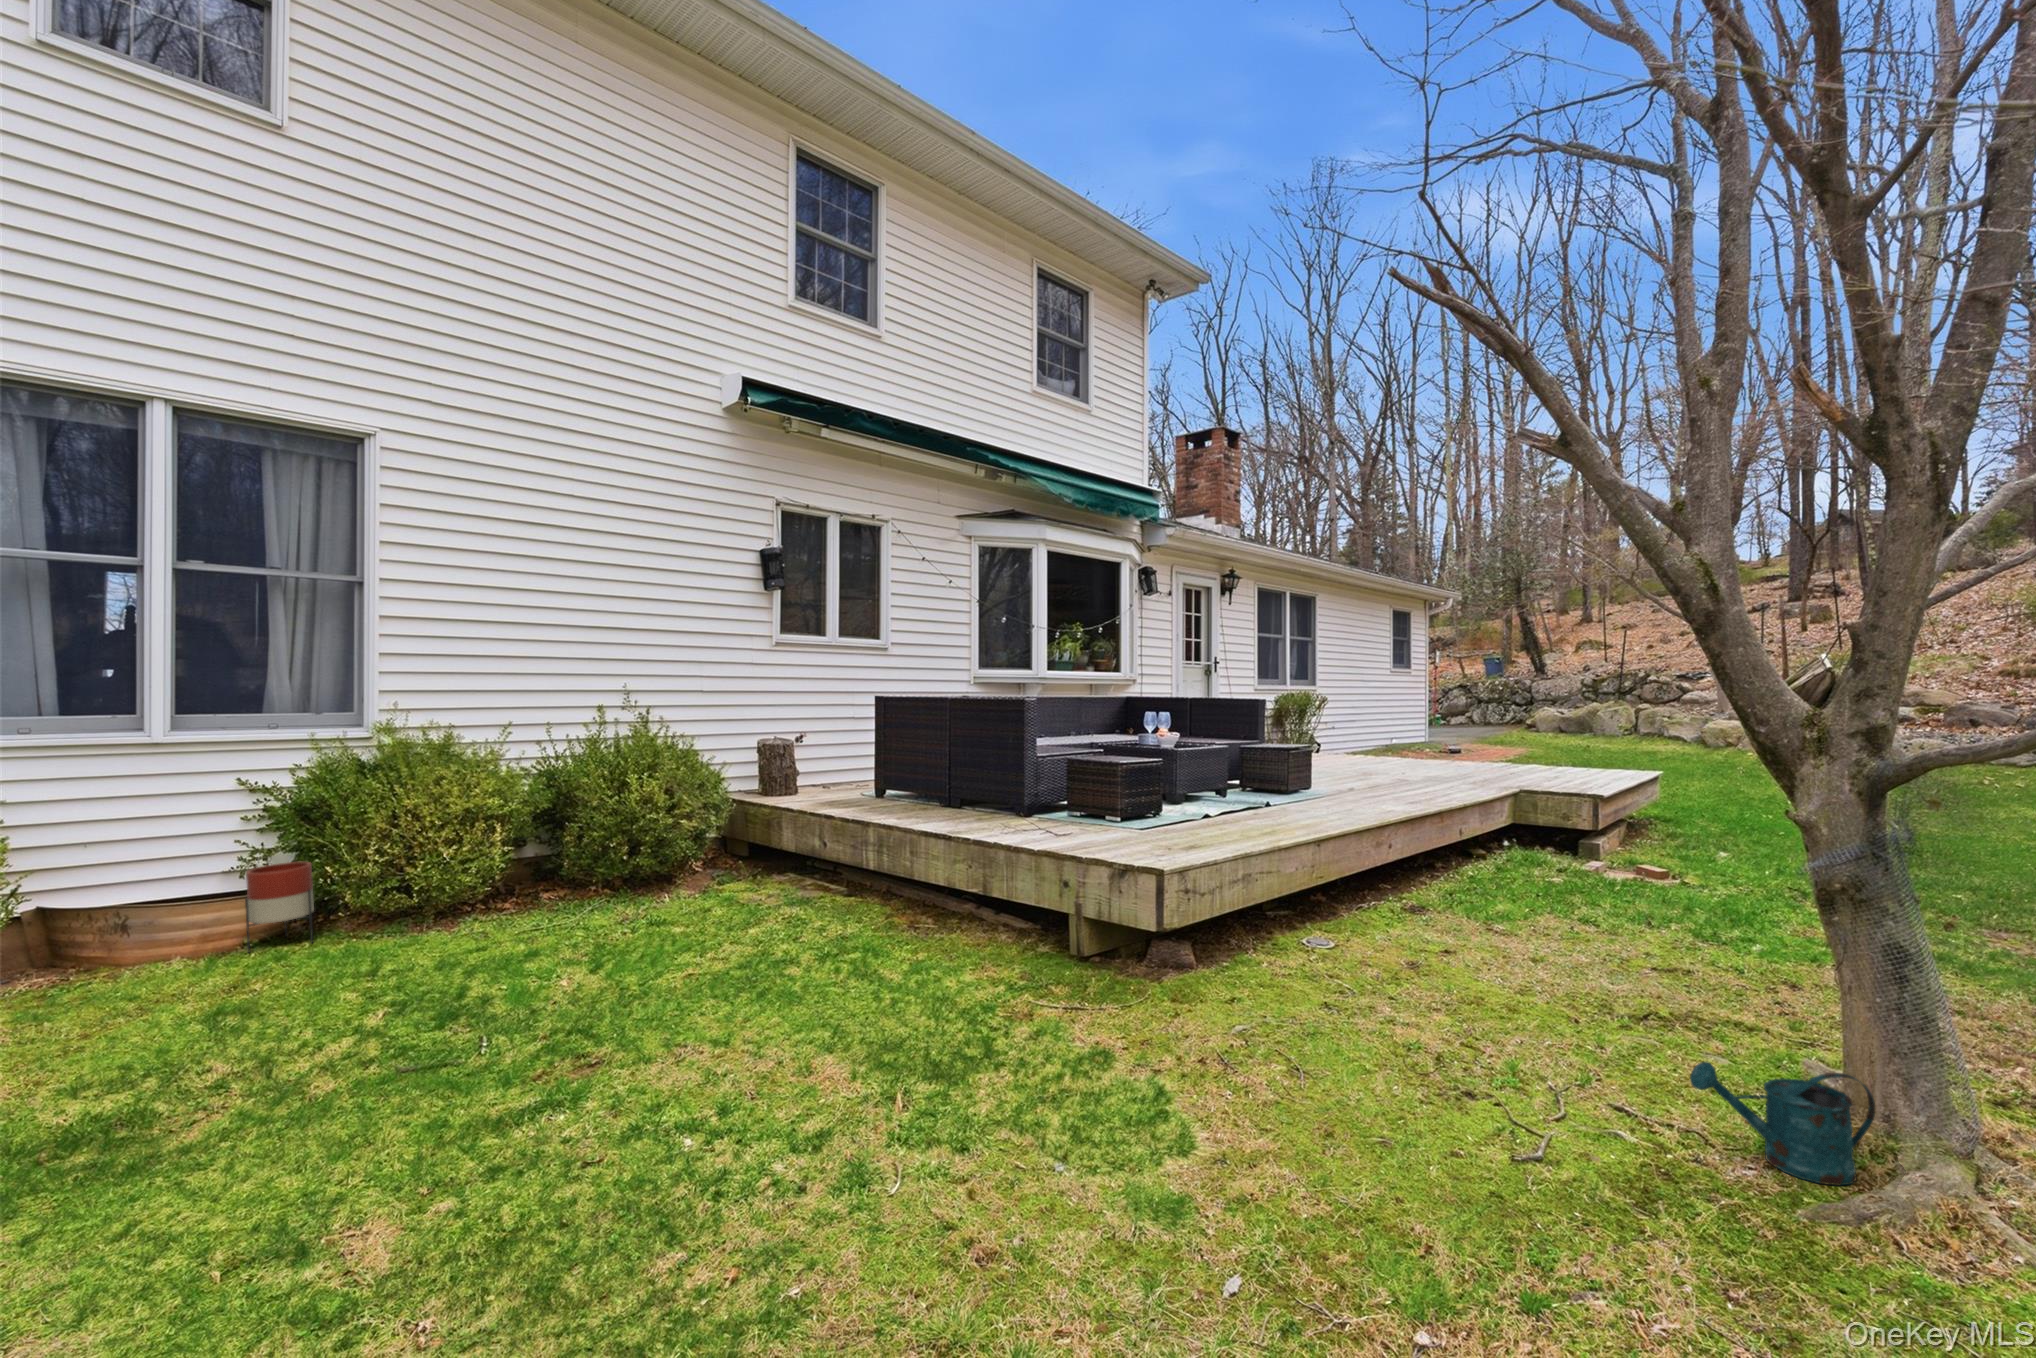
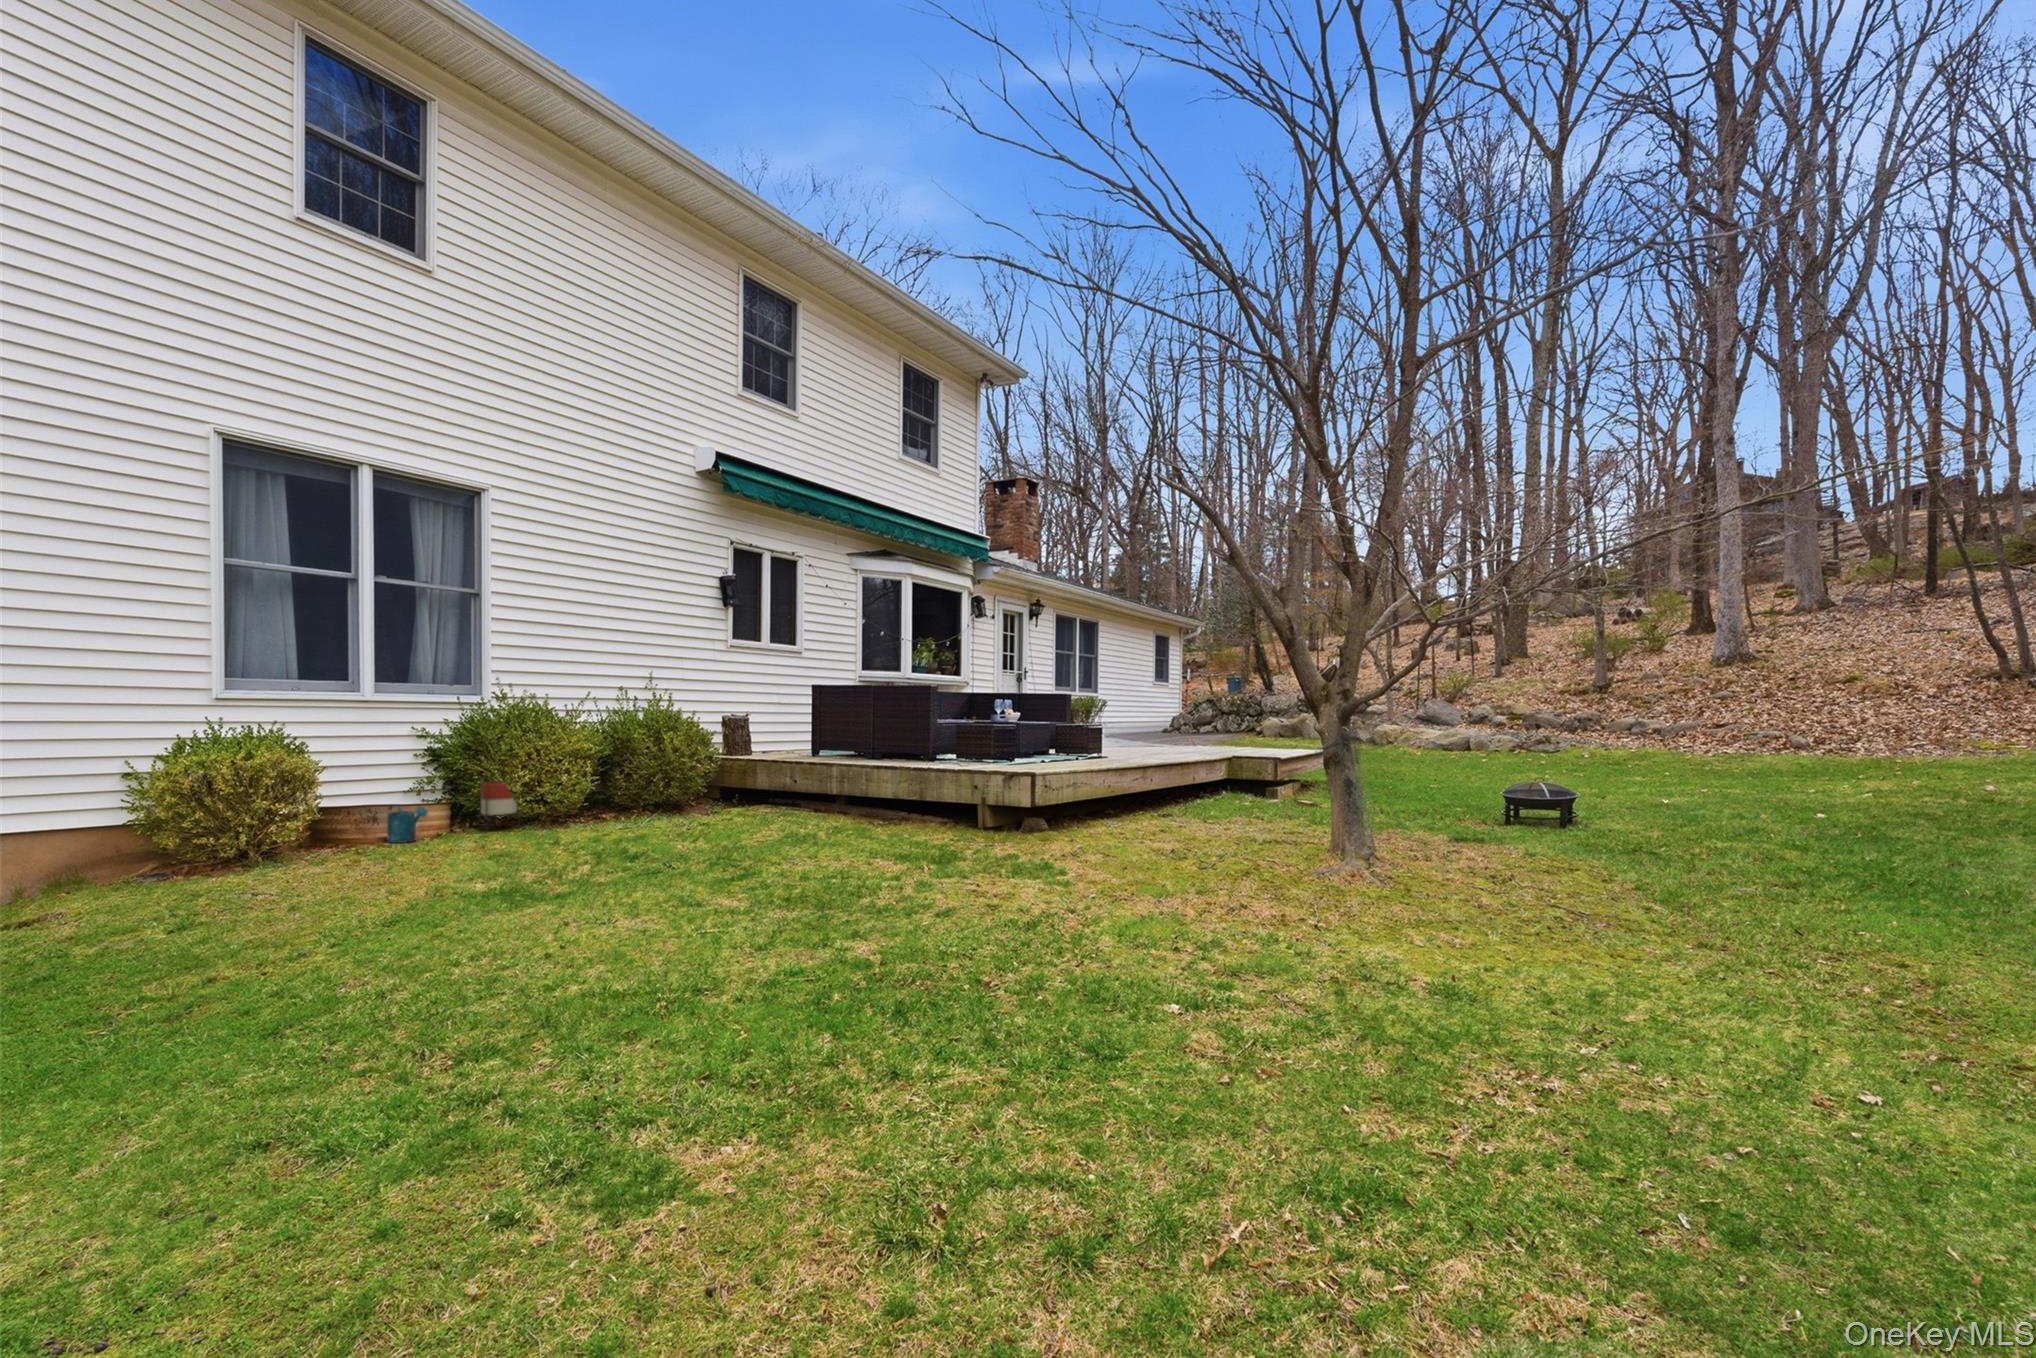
watering can: present [1690,1062,1875,1186] -> present [387,805,428,843]

